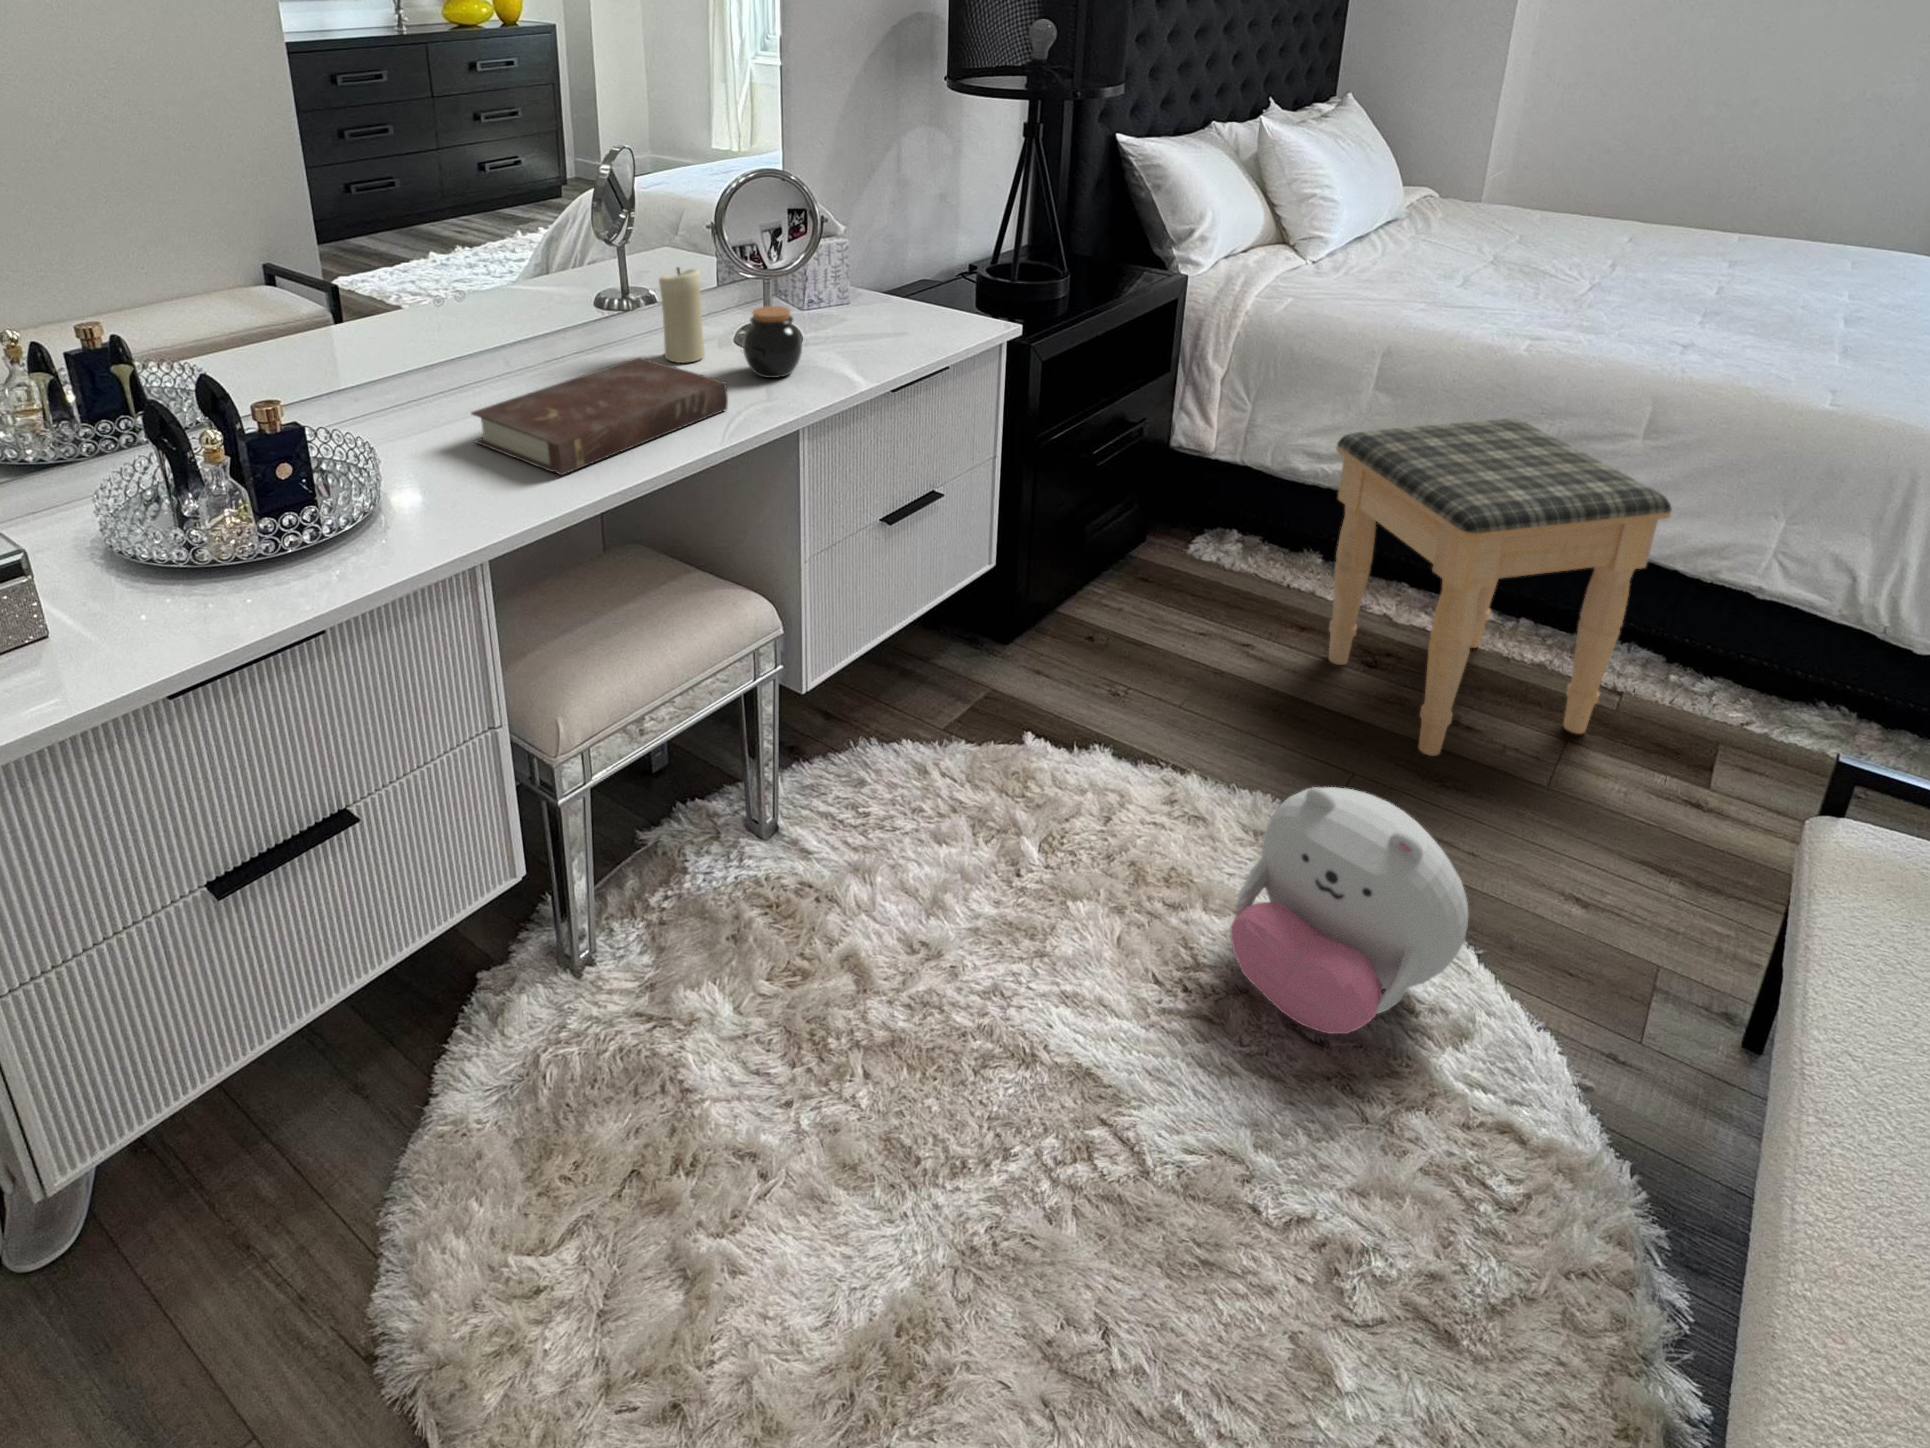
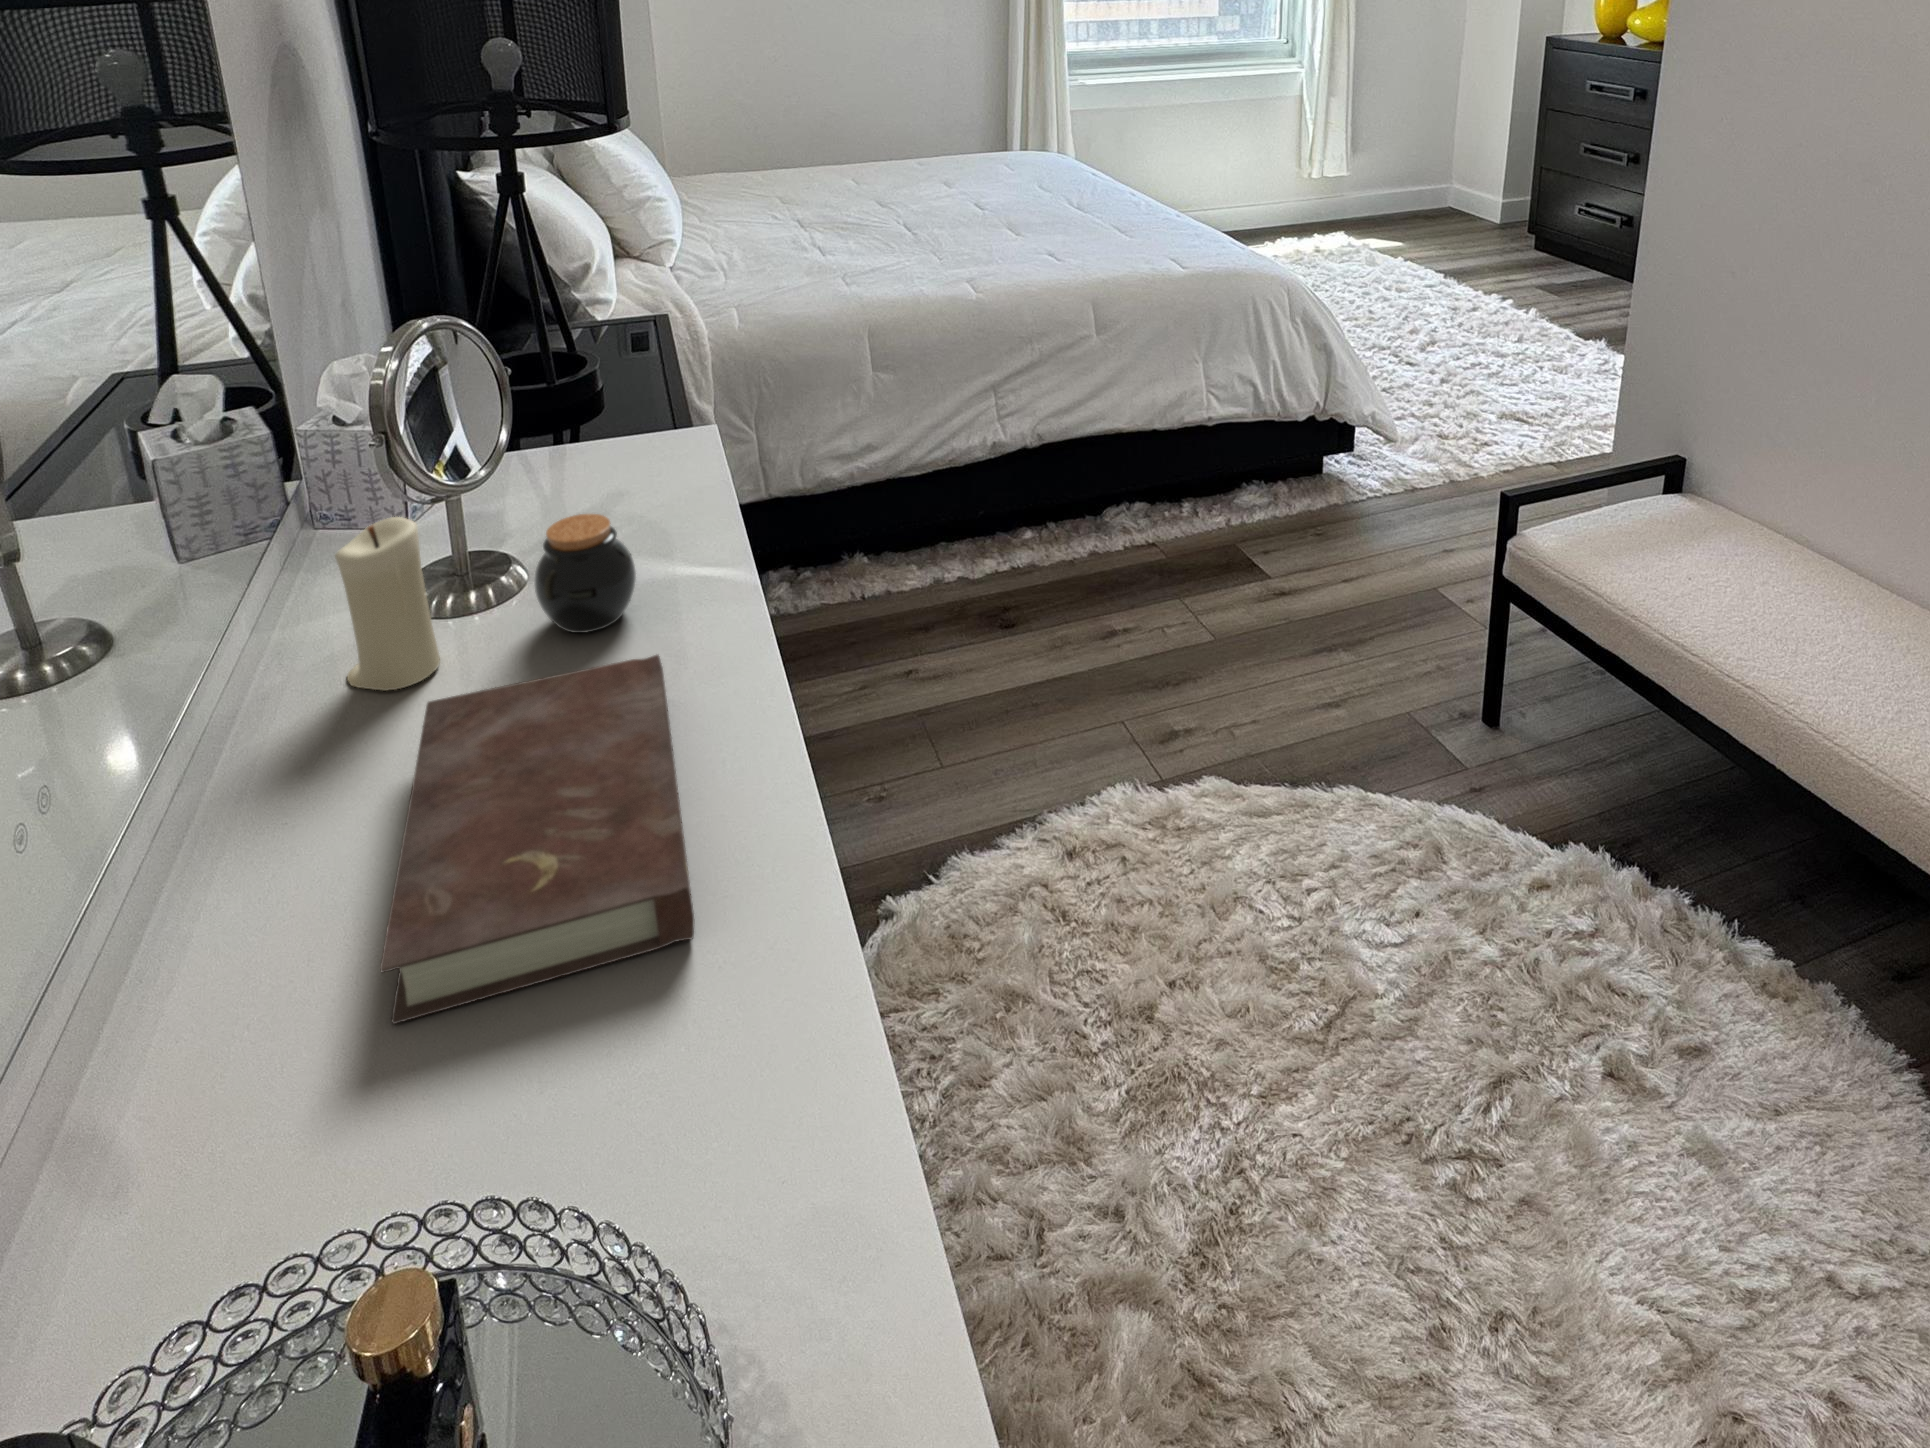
footstool: present [1329,418,1672,756] -> none [954,352,1210,670]
plush toy: present [1231,787,1468,1034] -> none [1246,700,1450,939]

